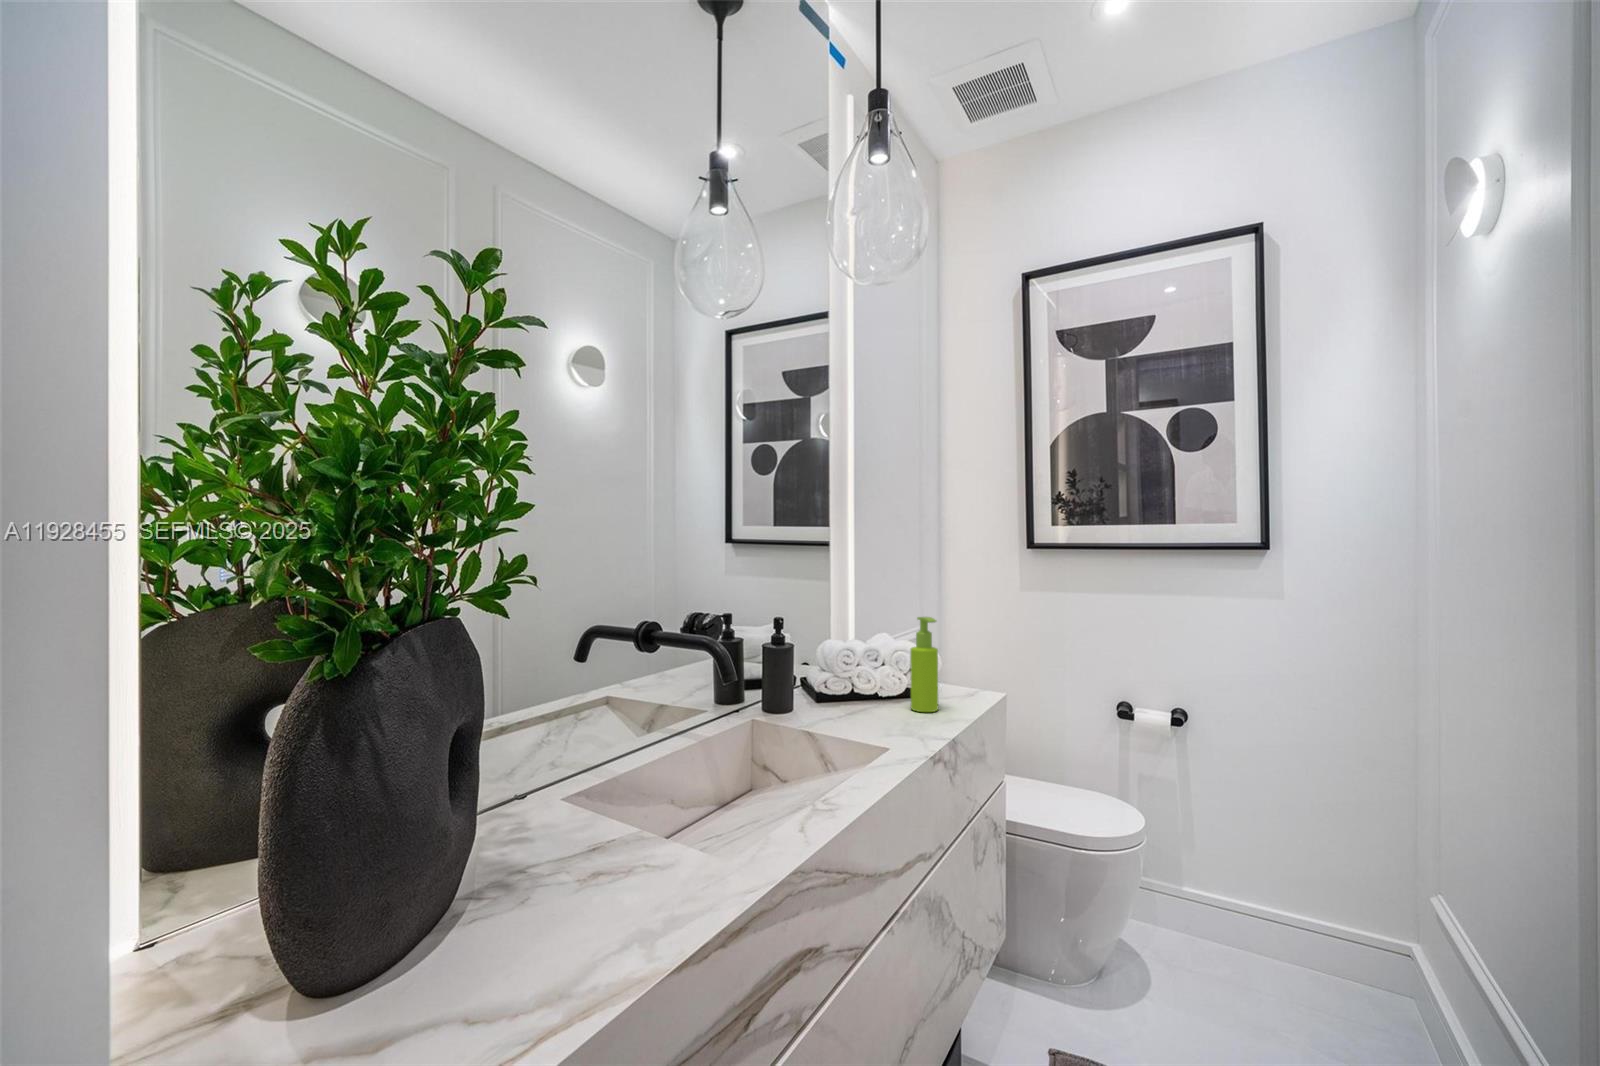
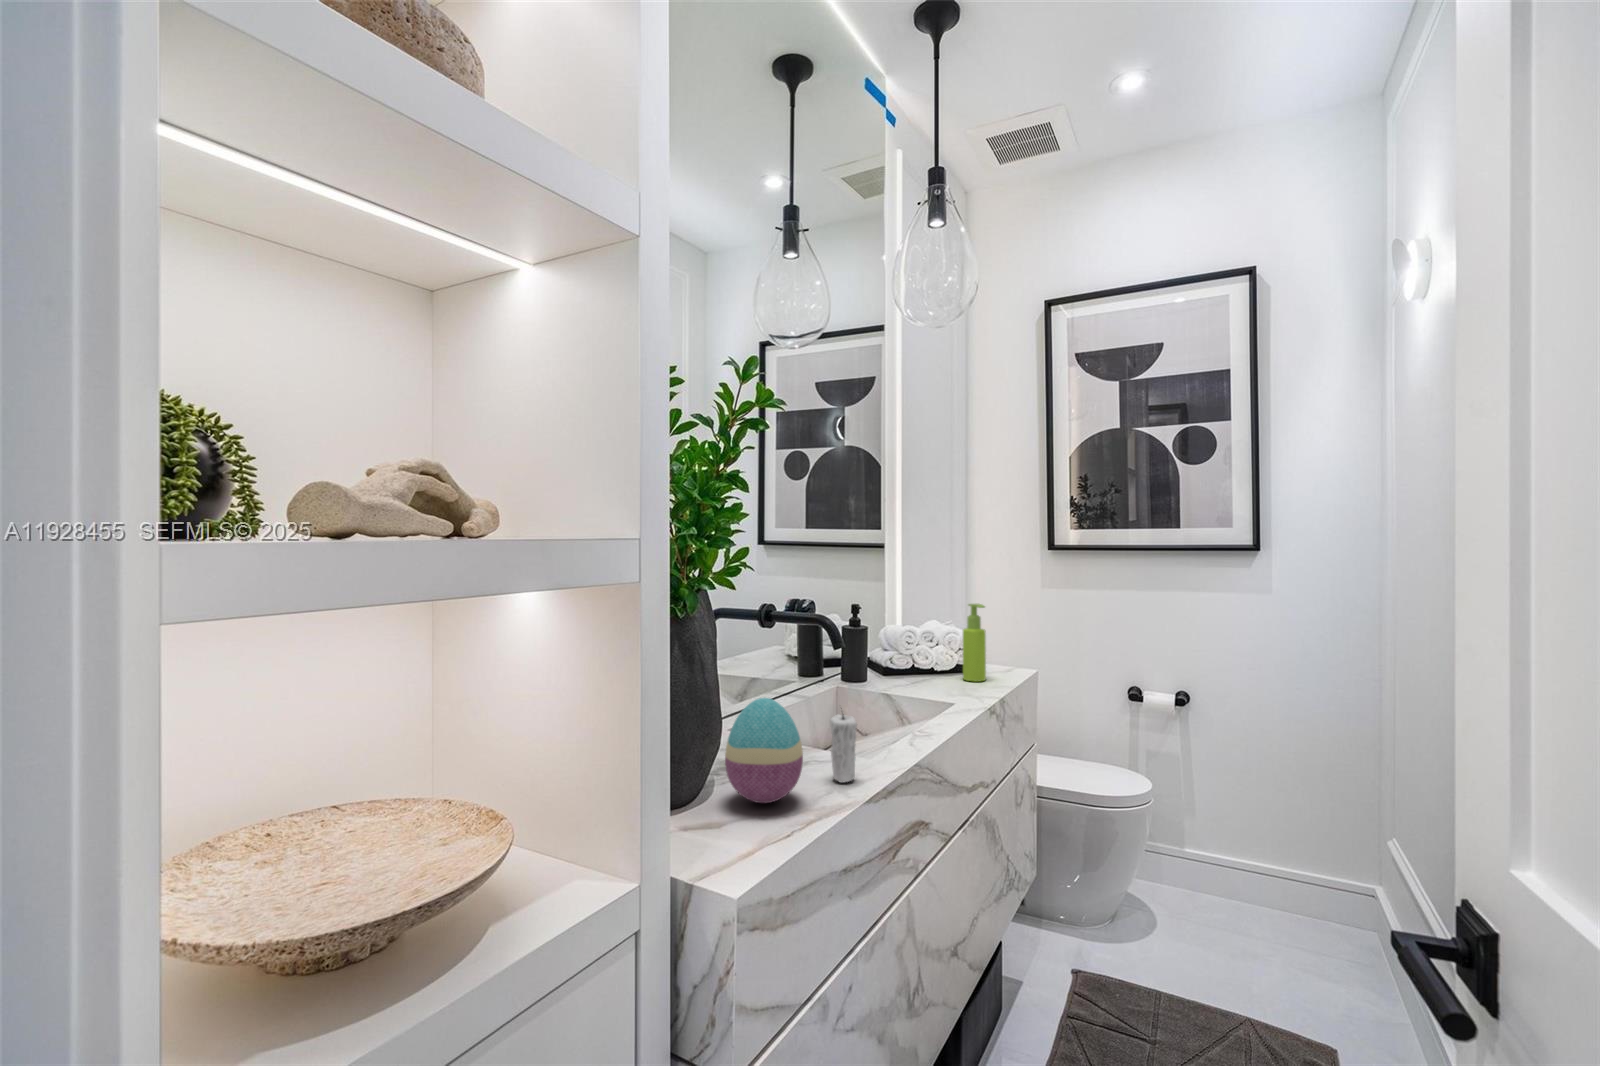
candle: none [645,792,686,914] -> present [830,714,857,782]
decorative egg: none [438,794,577,973] -> present [725,698,803,803]

